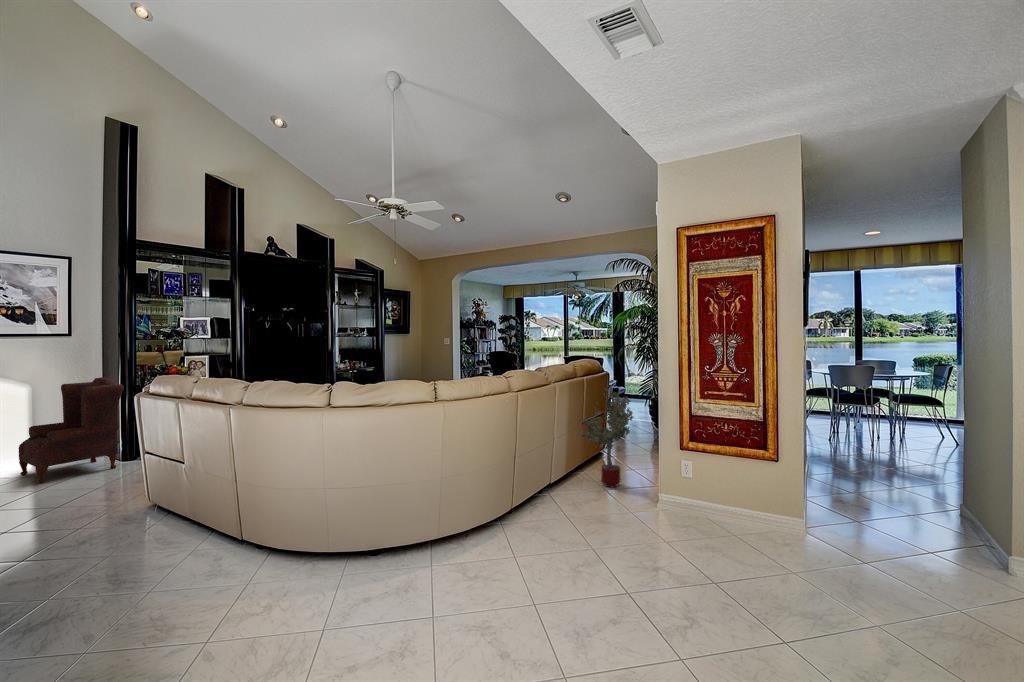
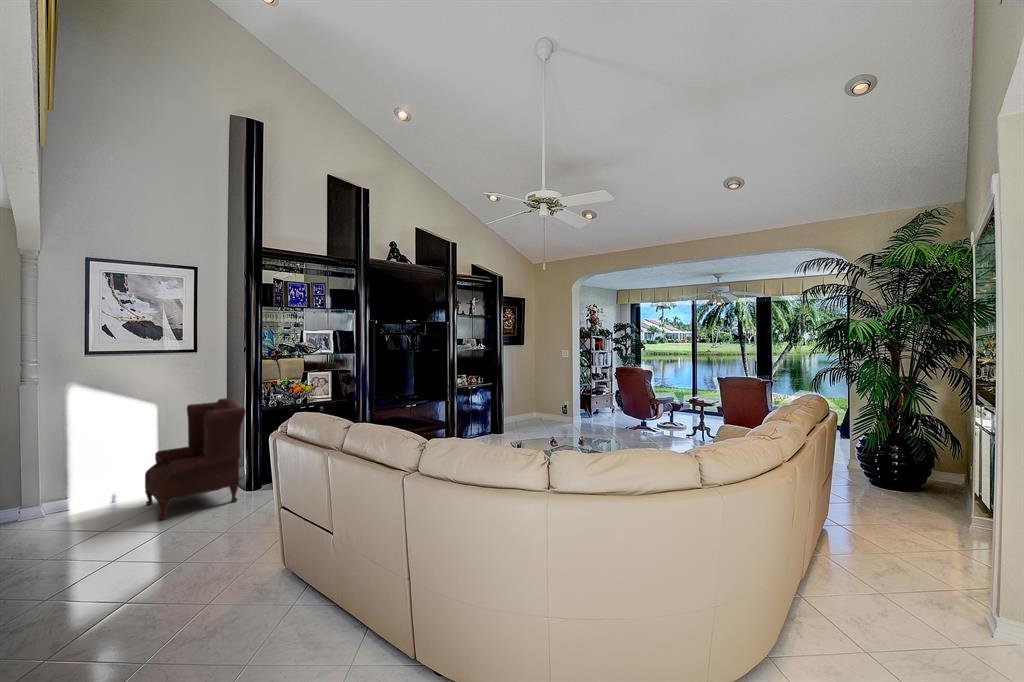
potted tree: present [581,388,634,487] -> none [843,442,948,605]

